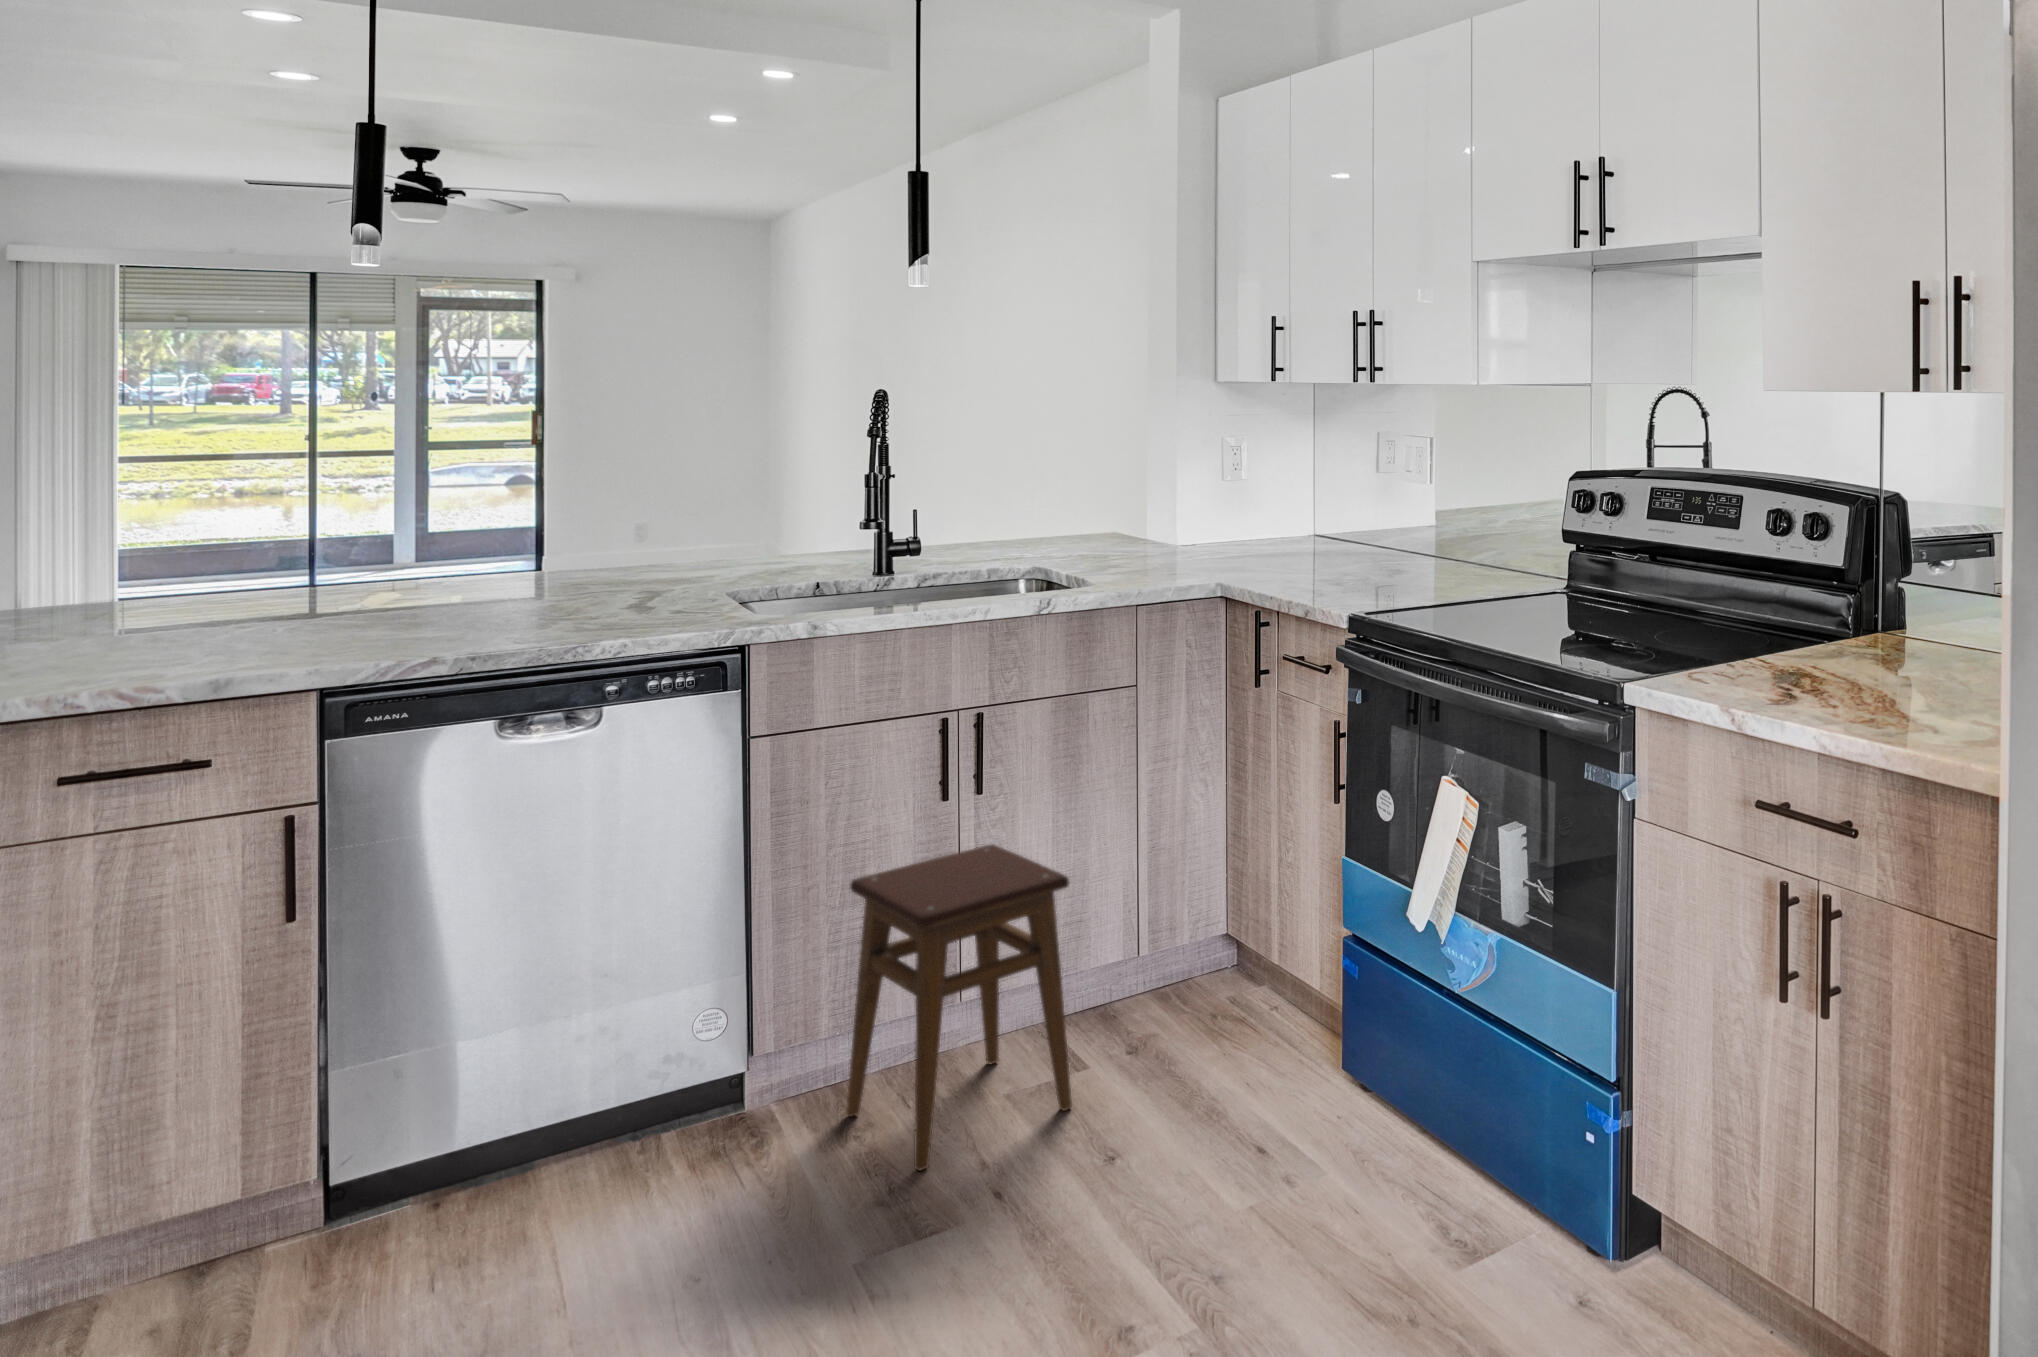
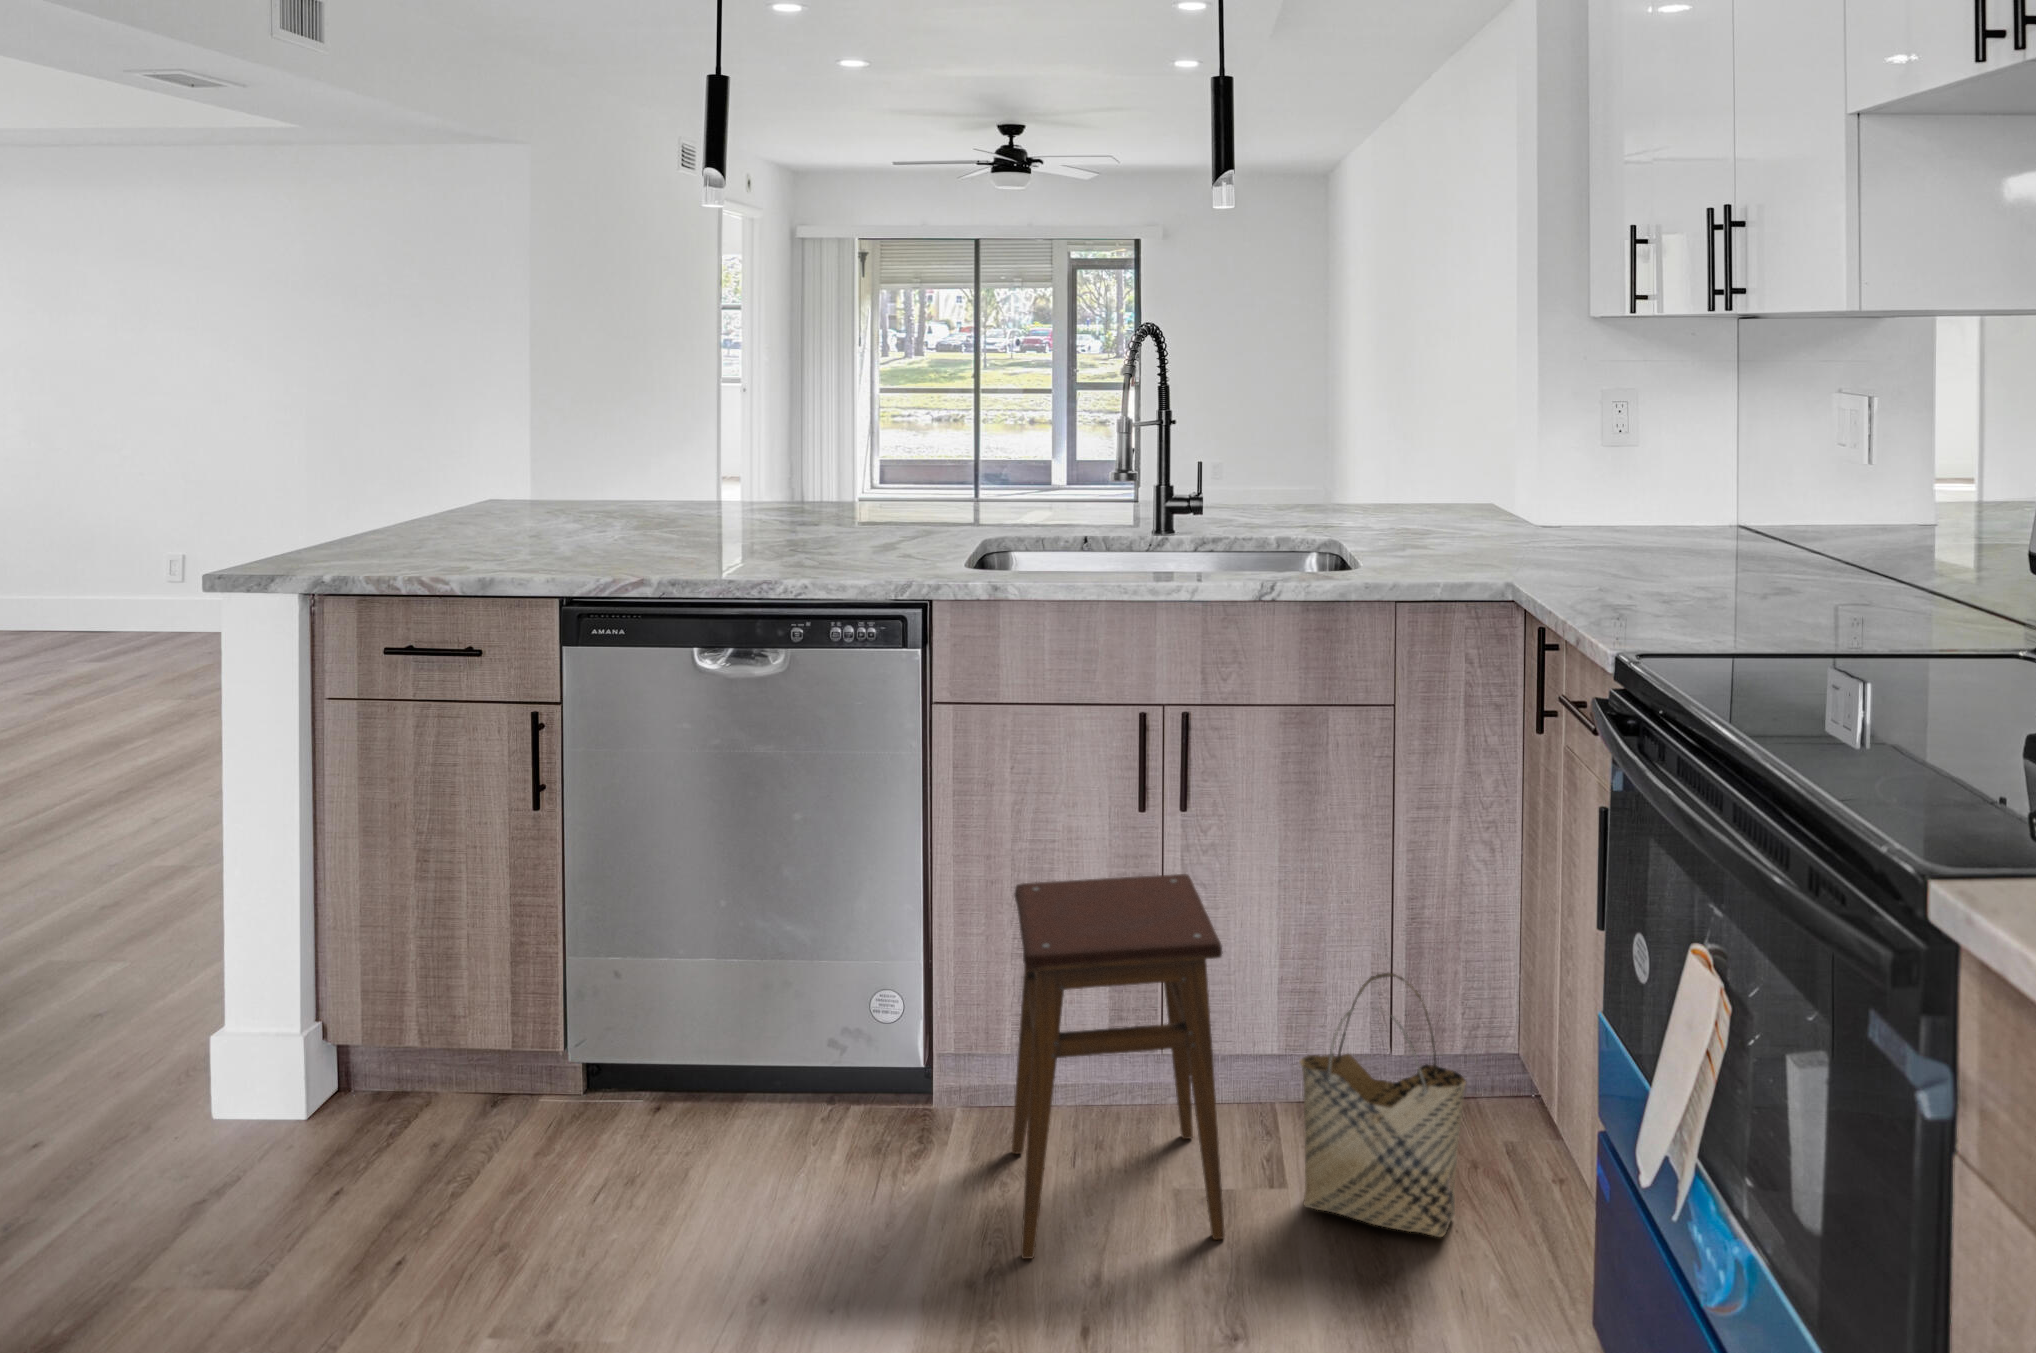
woven basket: none [1110,880,1235,1070] -> present [1300,973,1466,1237]

